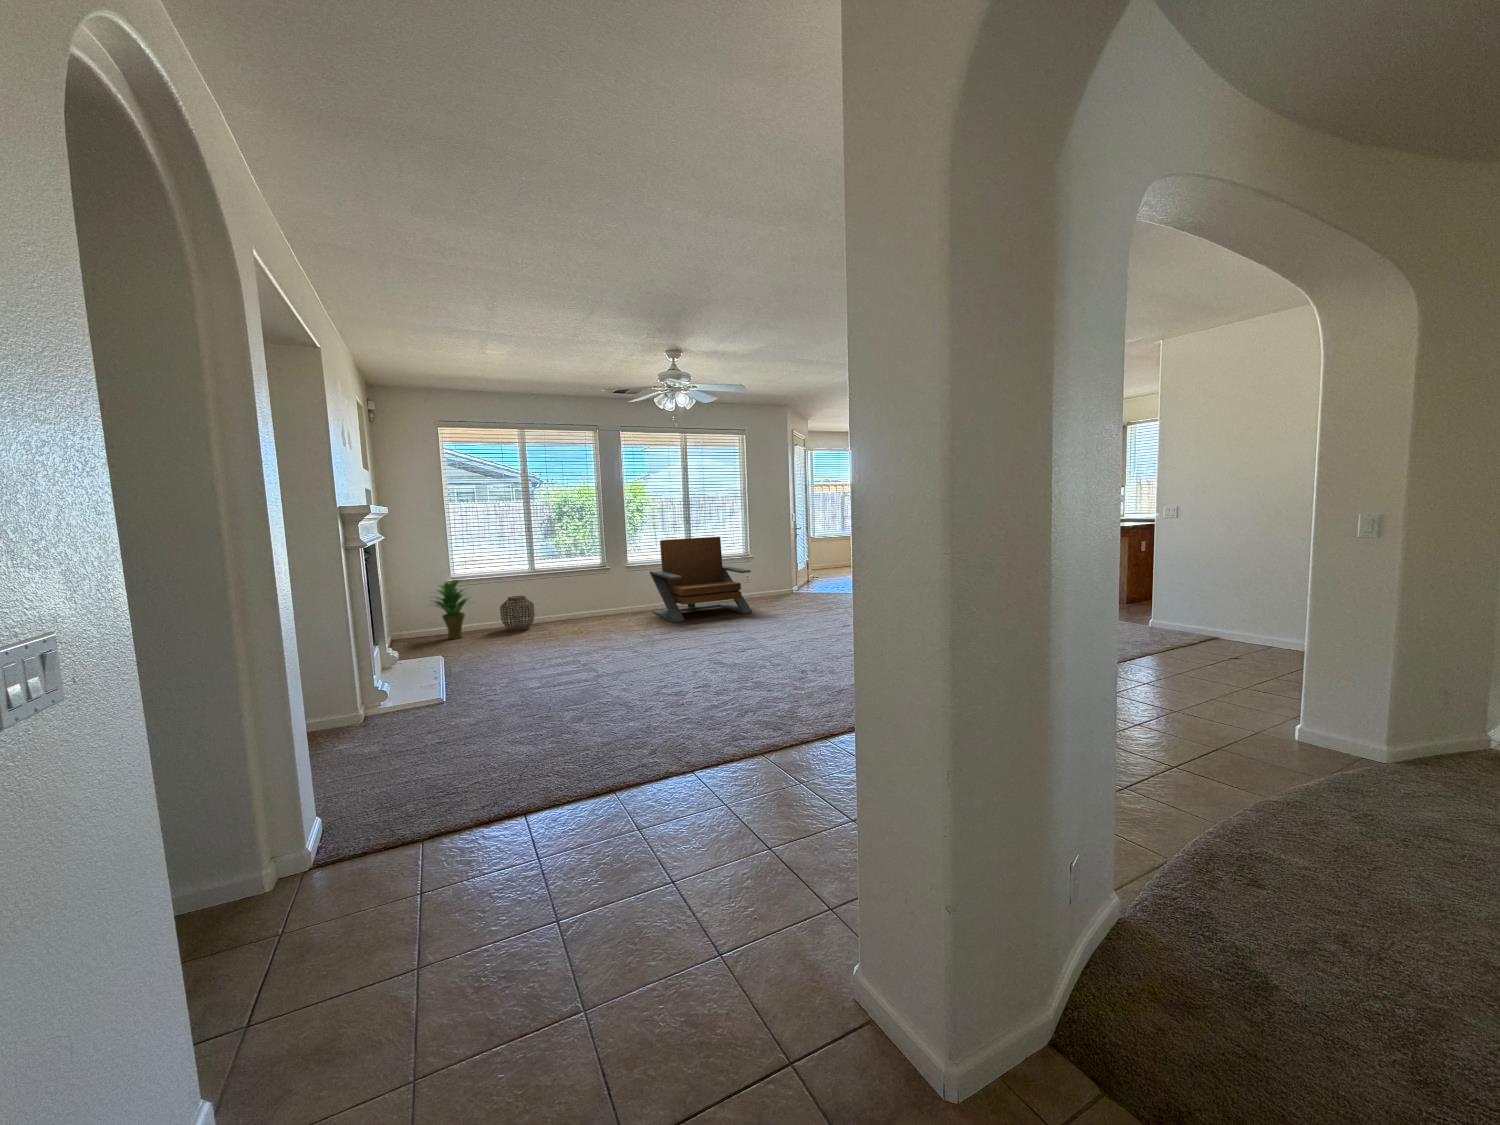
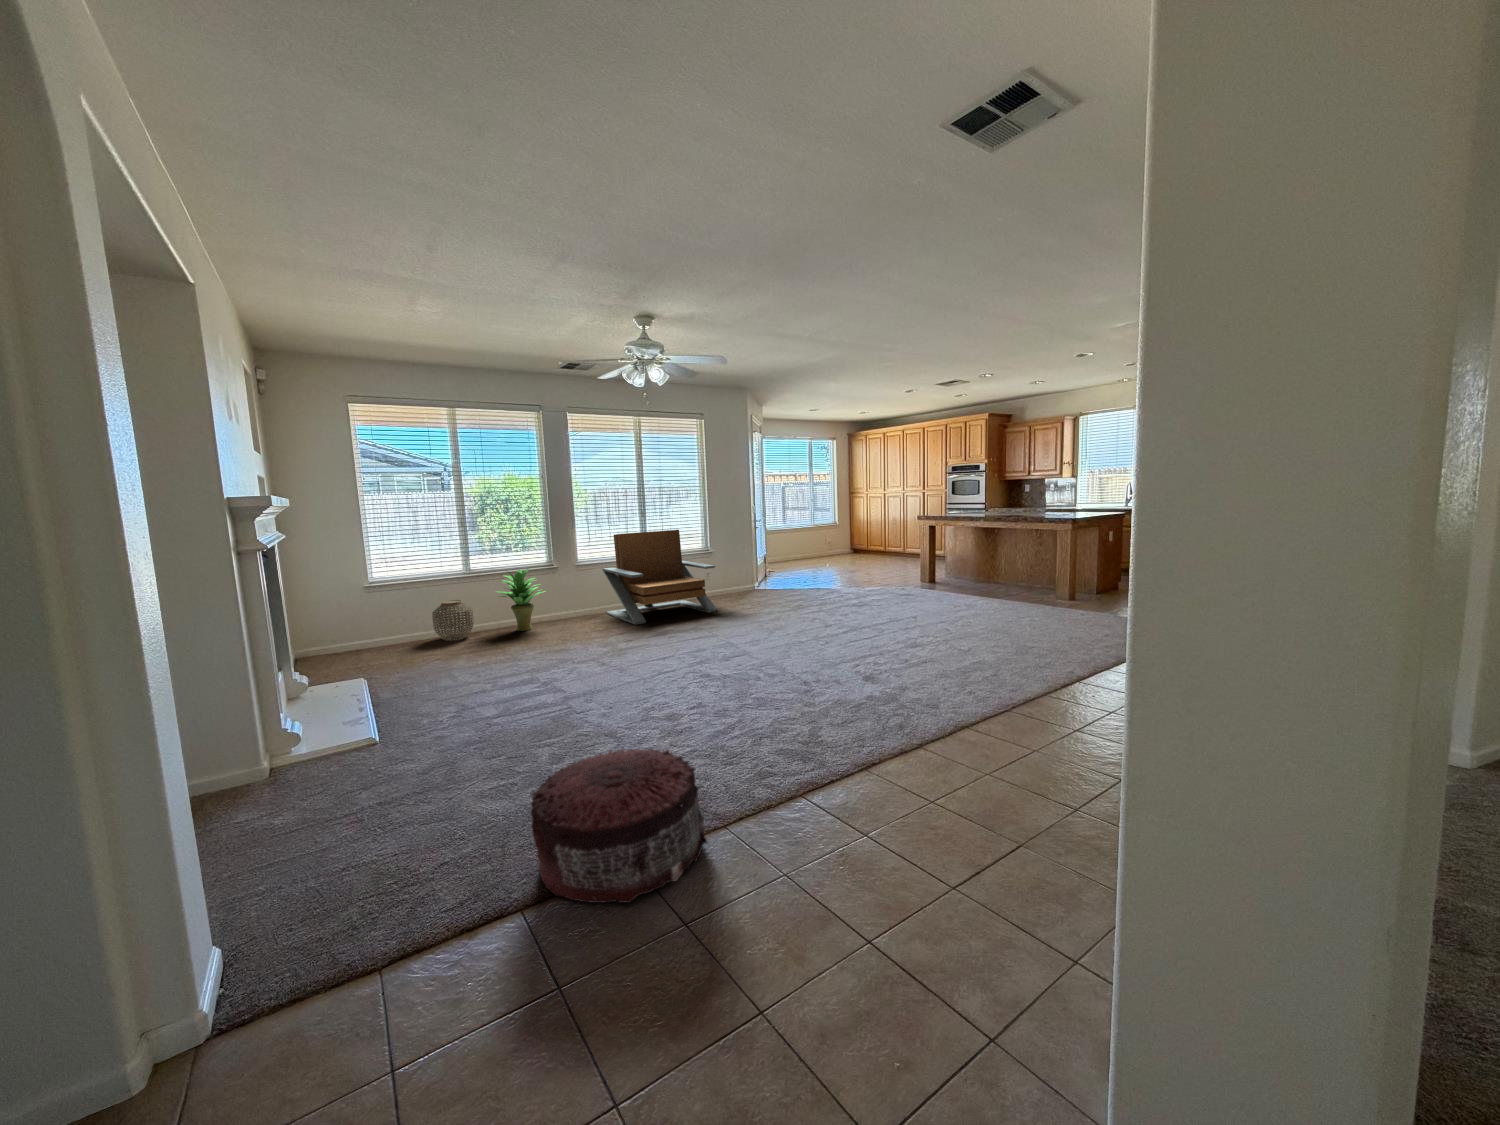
potted plant: present [434,580,468,639] -> present [497,569,546,631]
pouf: none [536,707,672,814] -> present [531,748,707,903]

